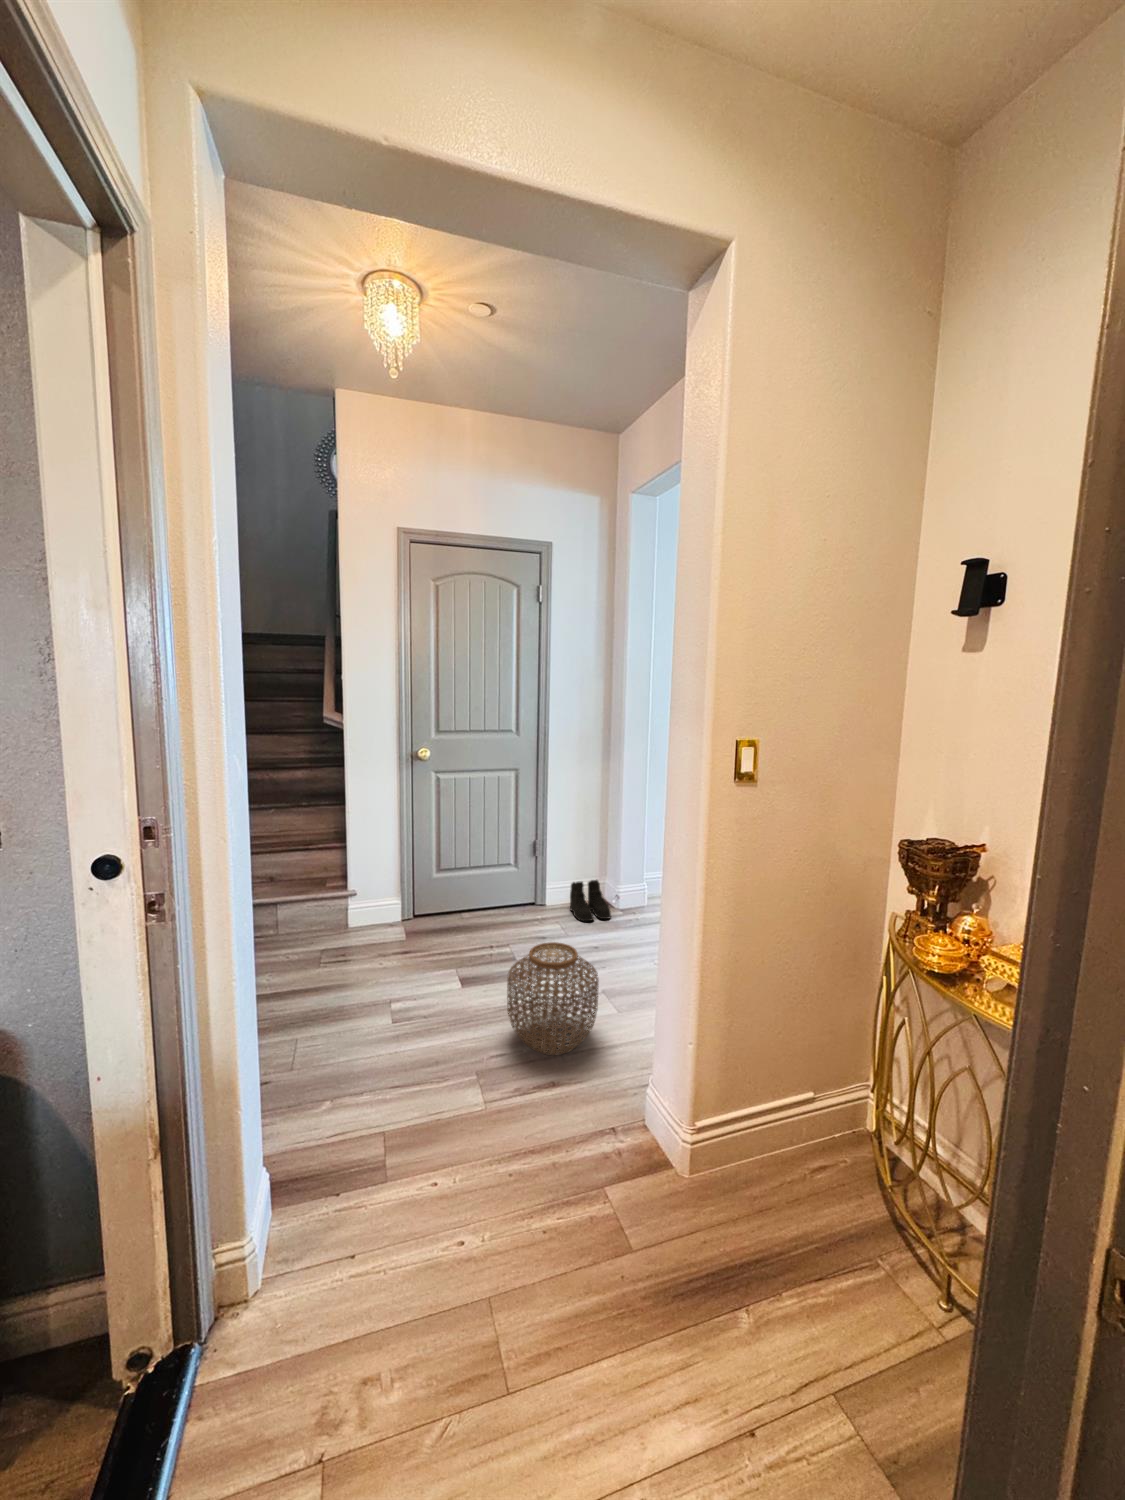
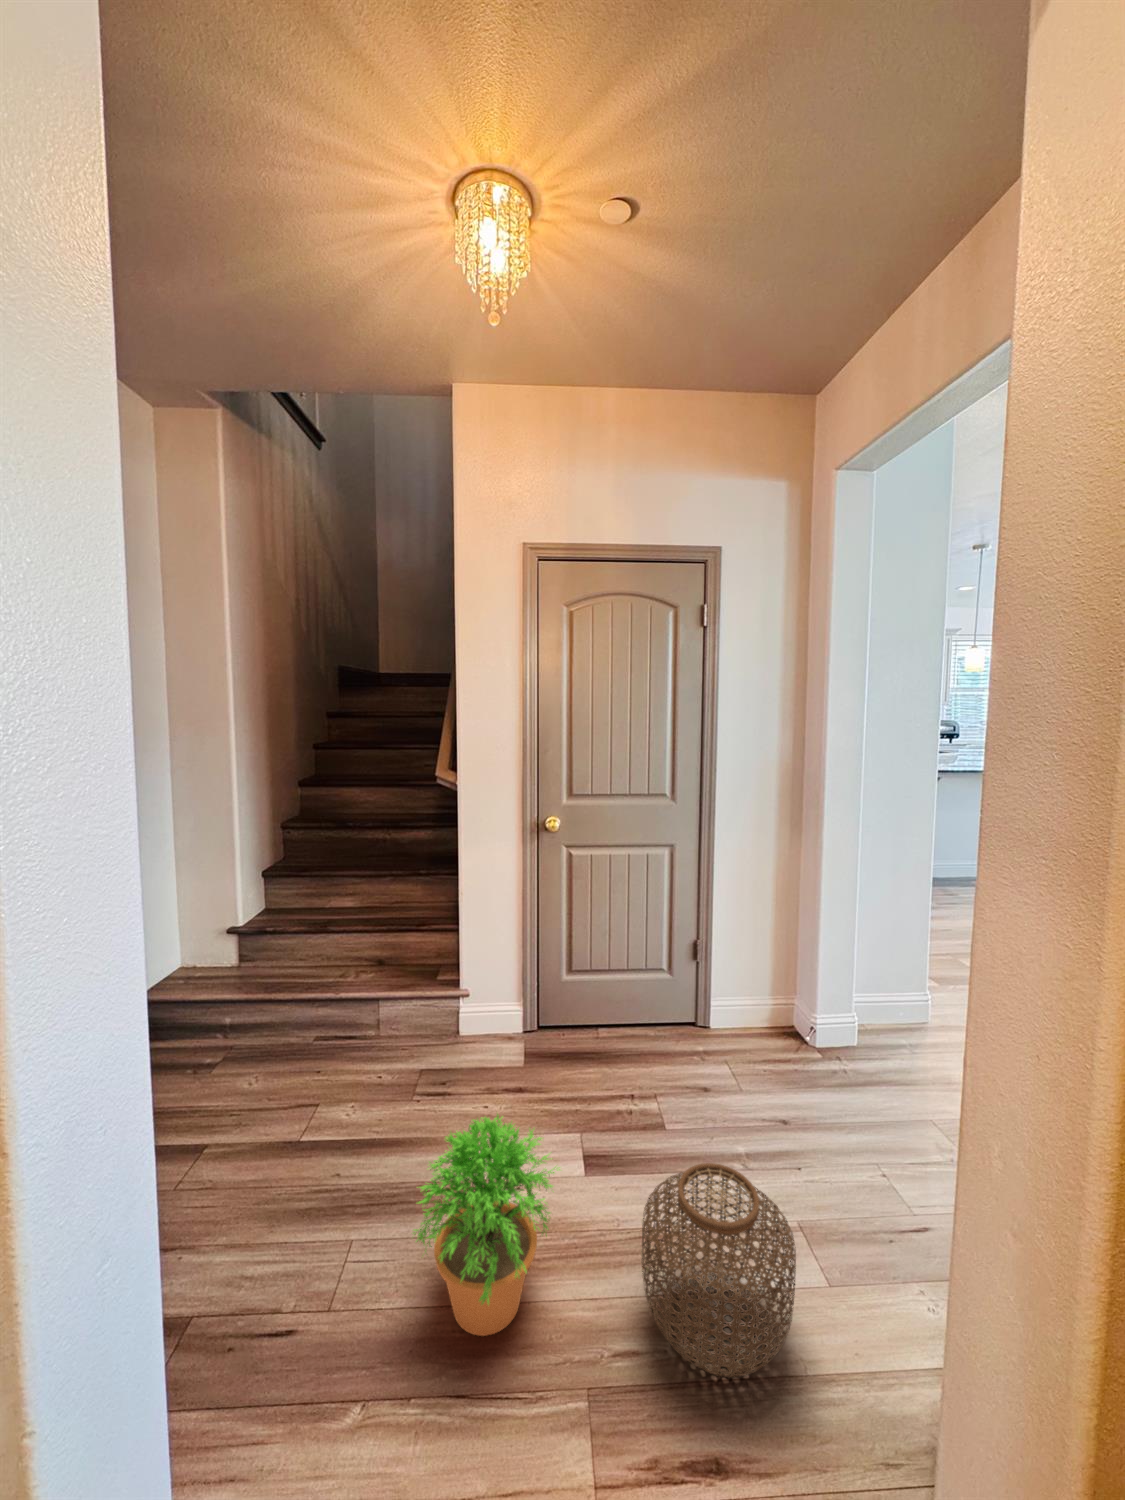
boots: present [570,880,611,921] -> none [742,999,802,1064]
potted plant: none [354,930,454,1063] -> present [413,1114,560,1336]

